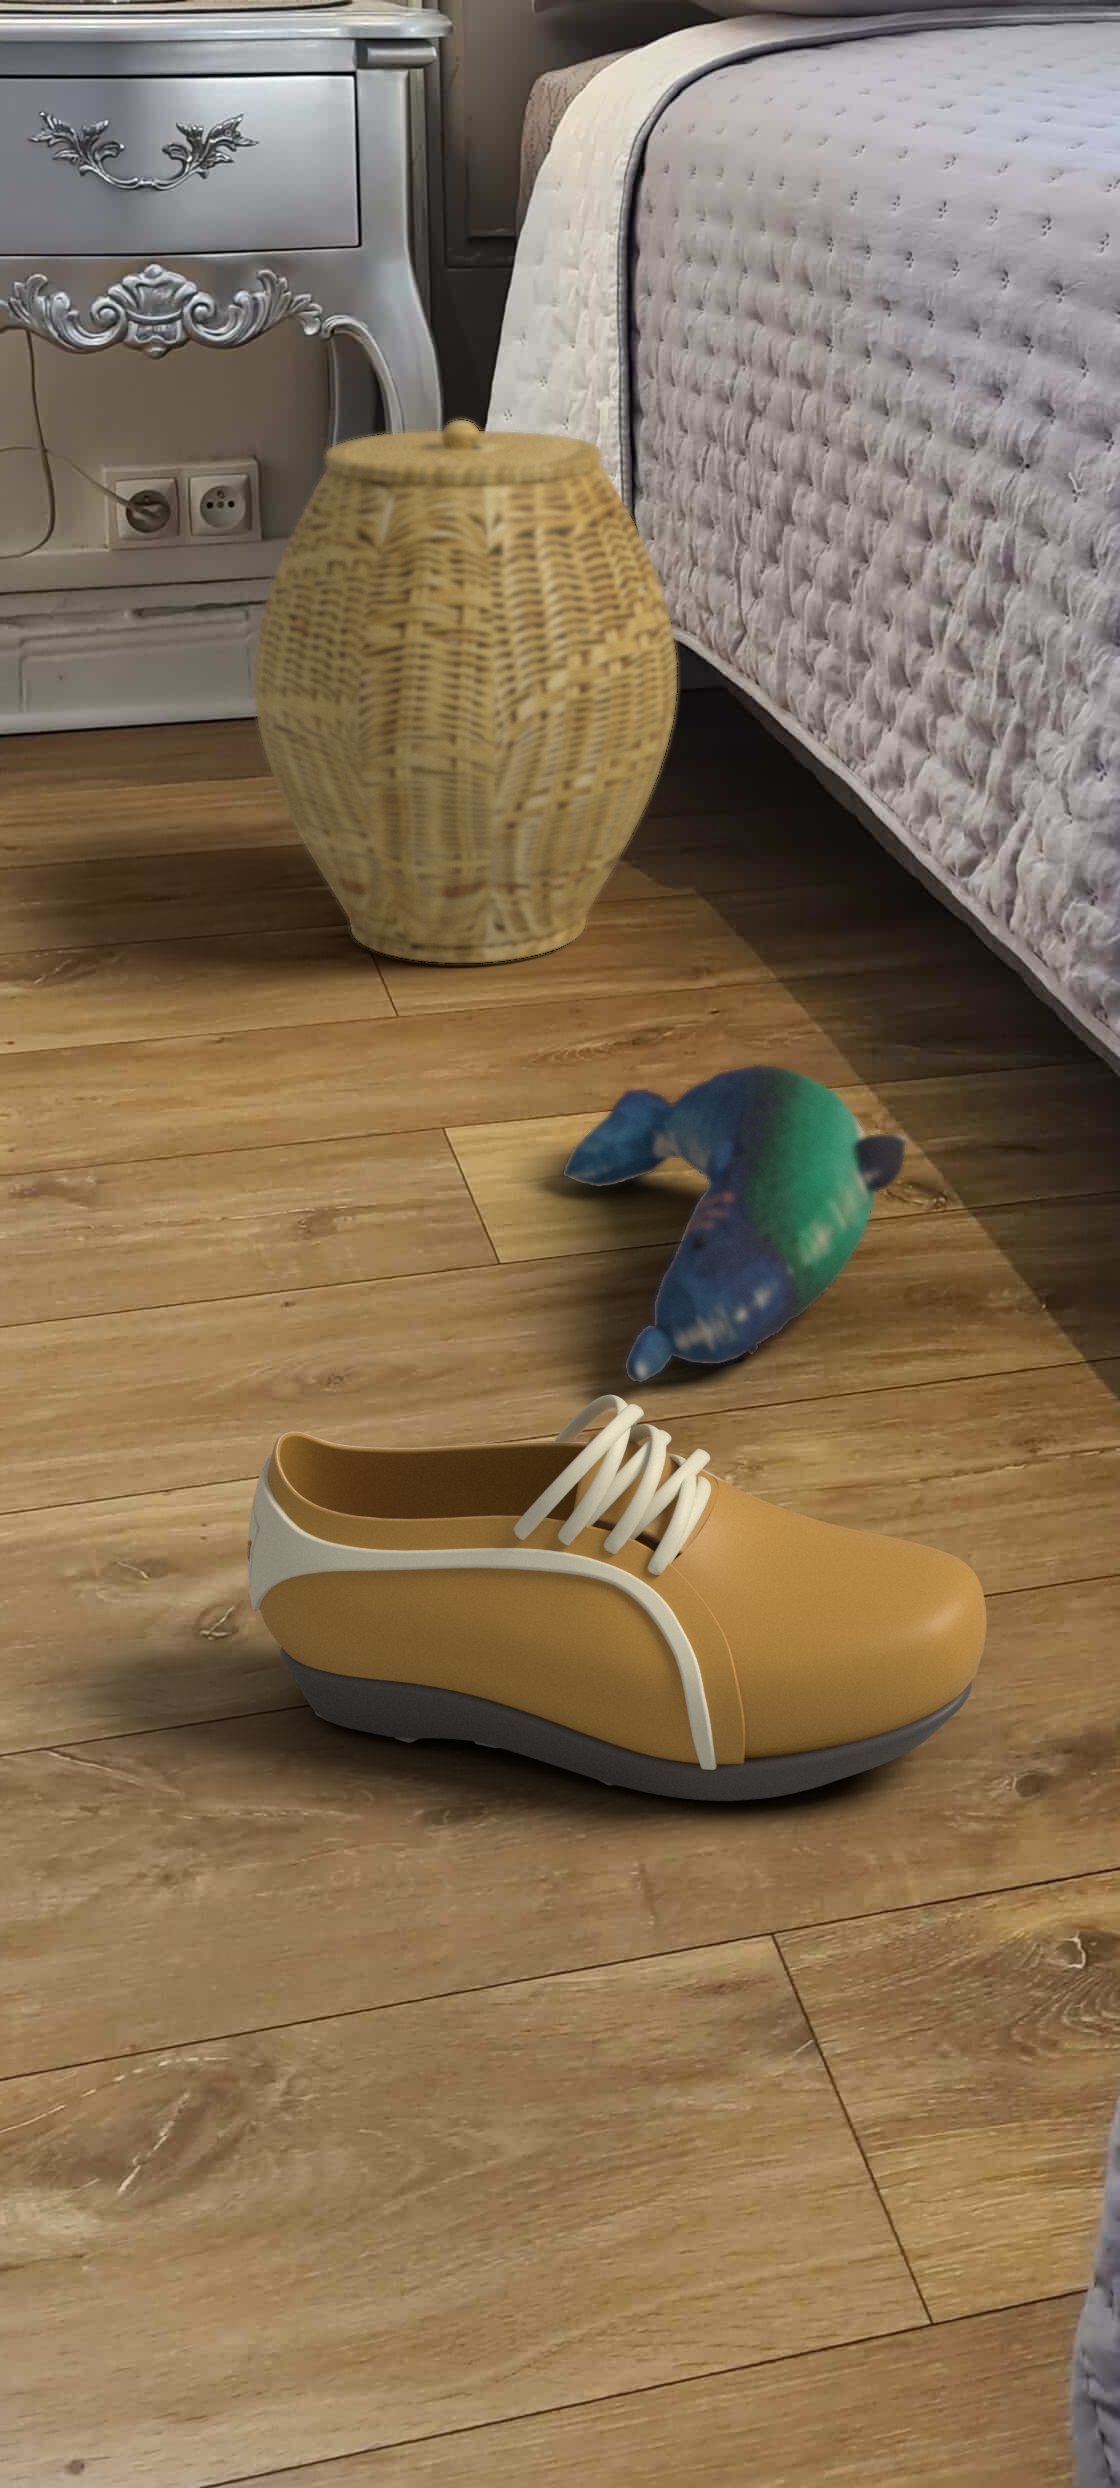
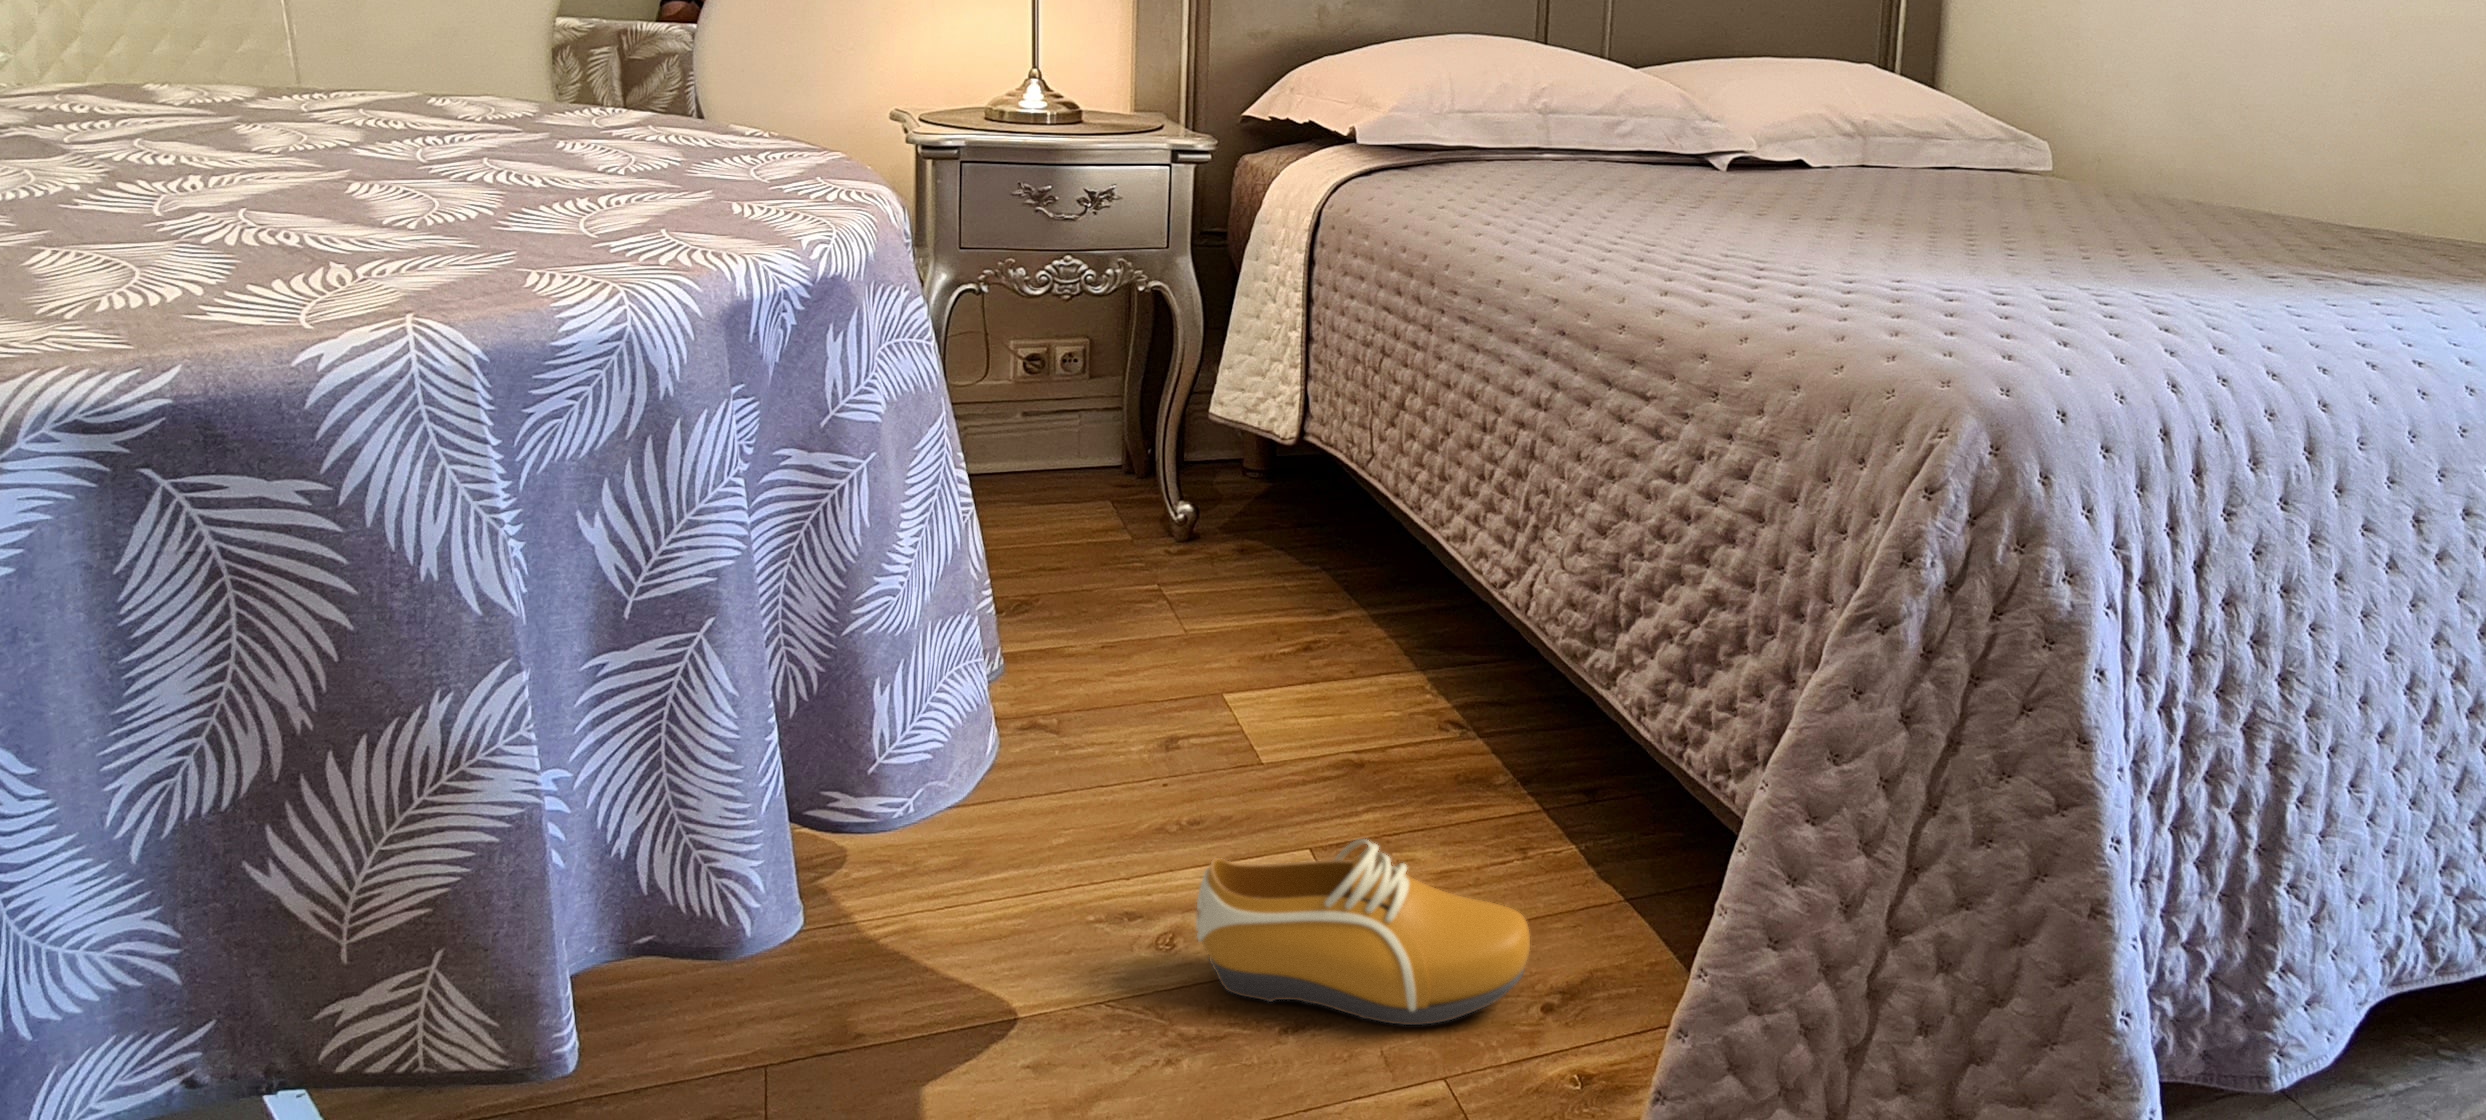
woven basket: present [254,420,677,963] -> none [1121,344,1325,608]
plush toy: present [563,1065,906,1382] -> none [1289,669,1461,825]

